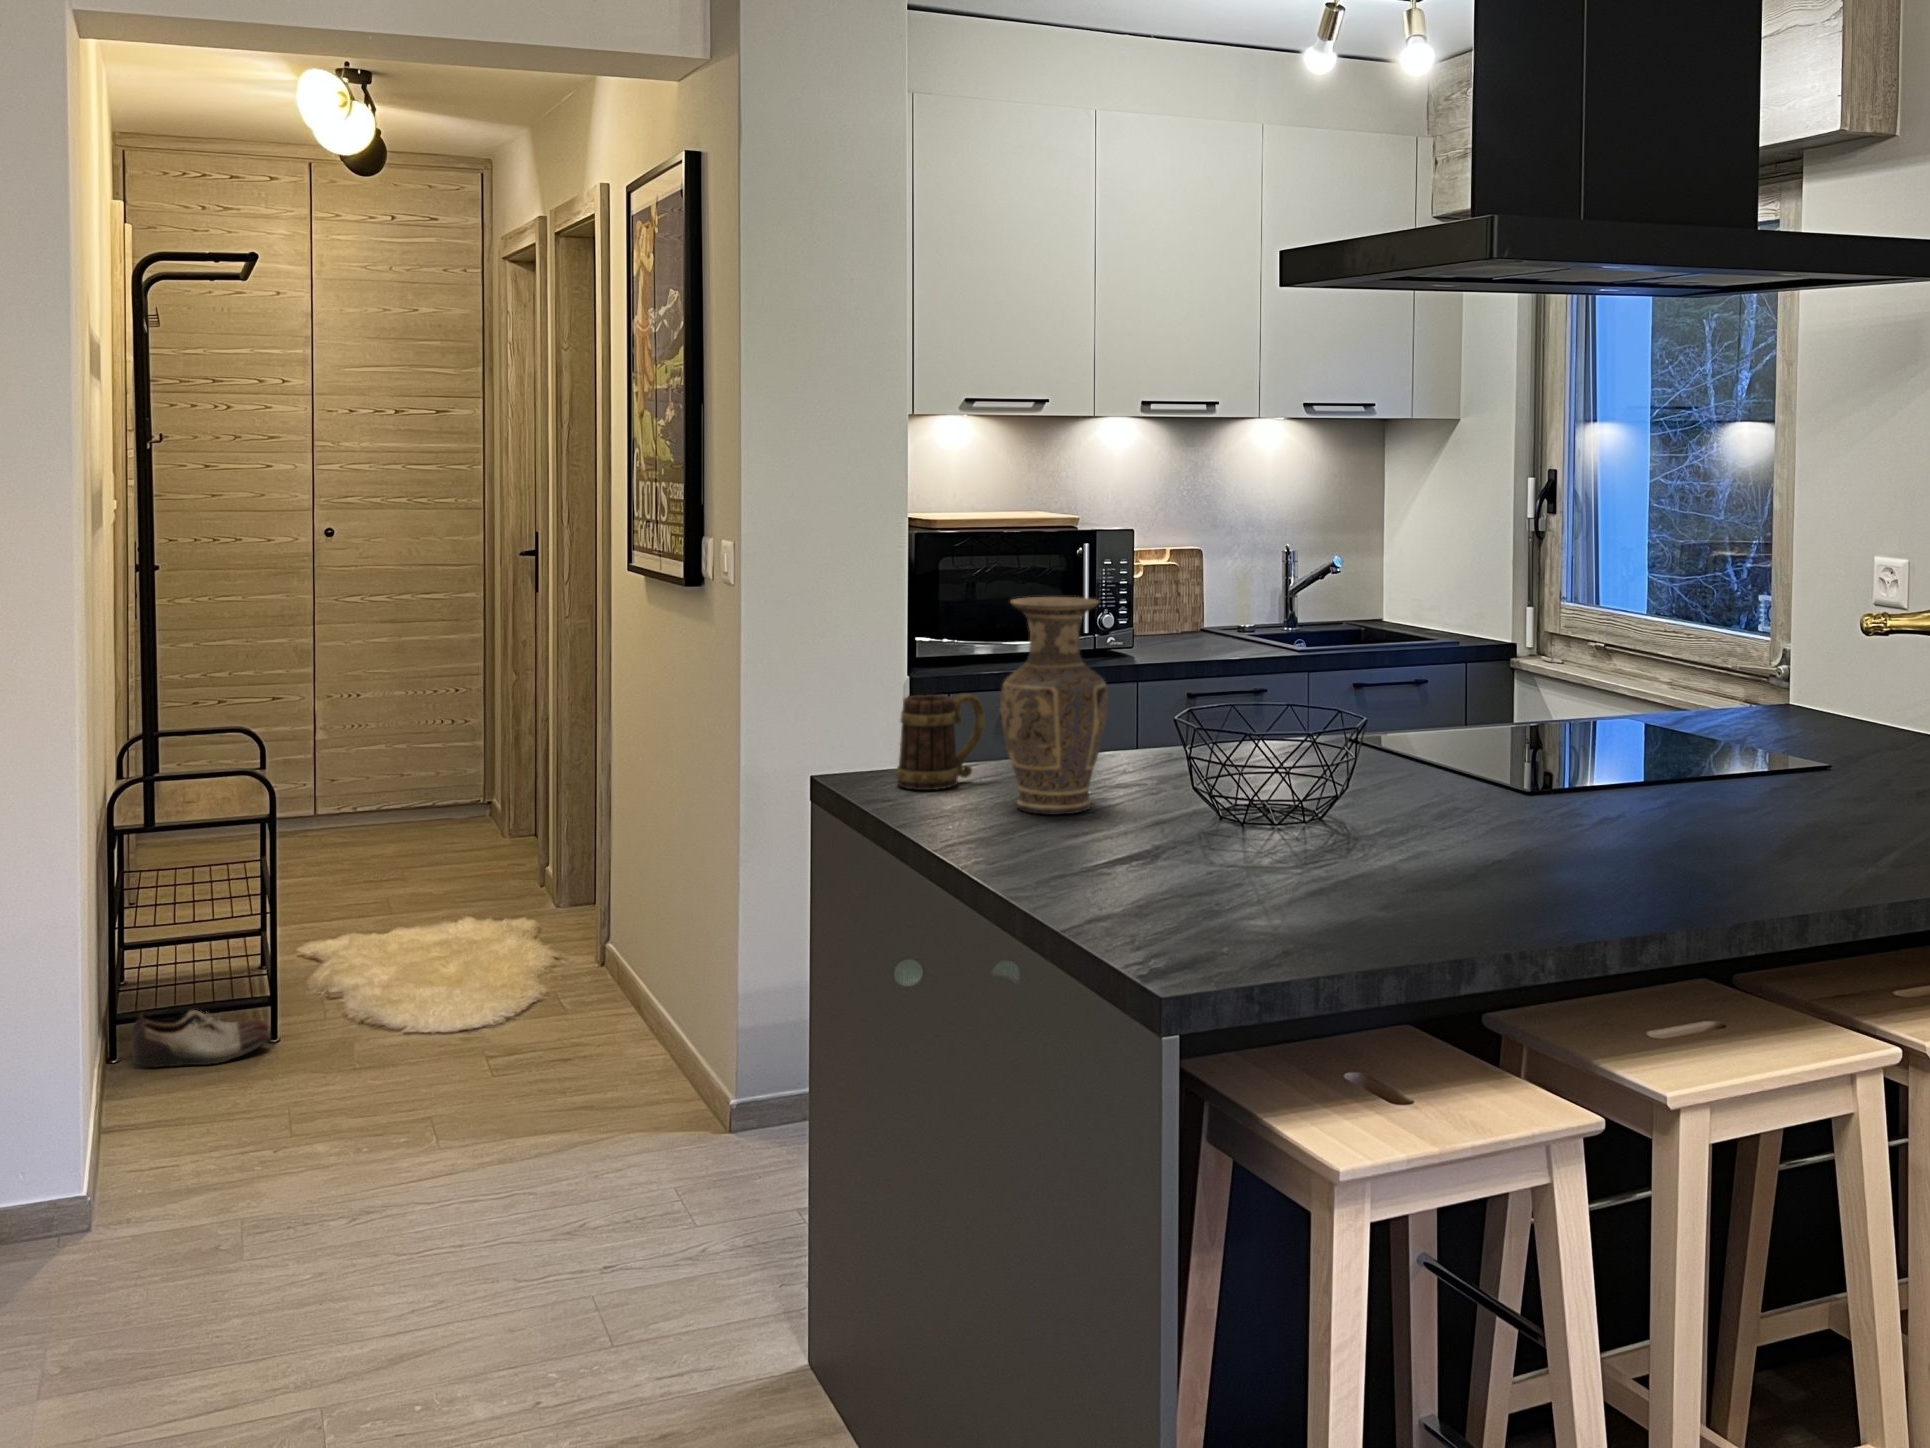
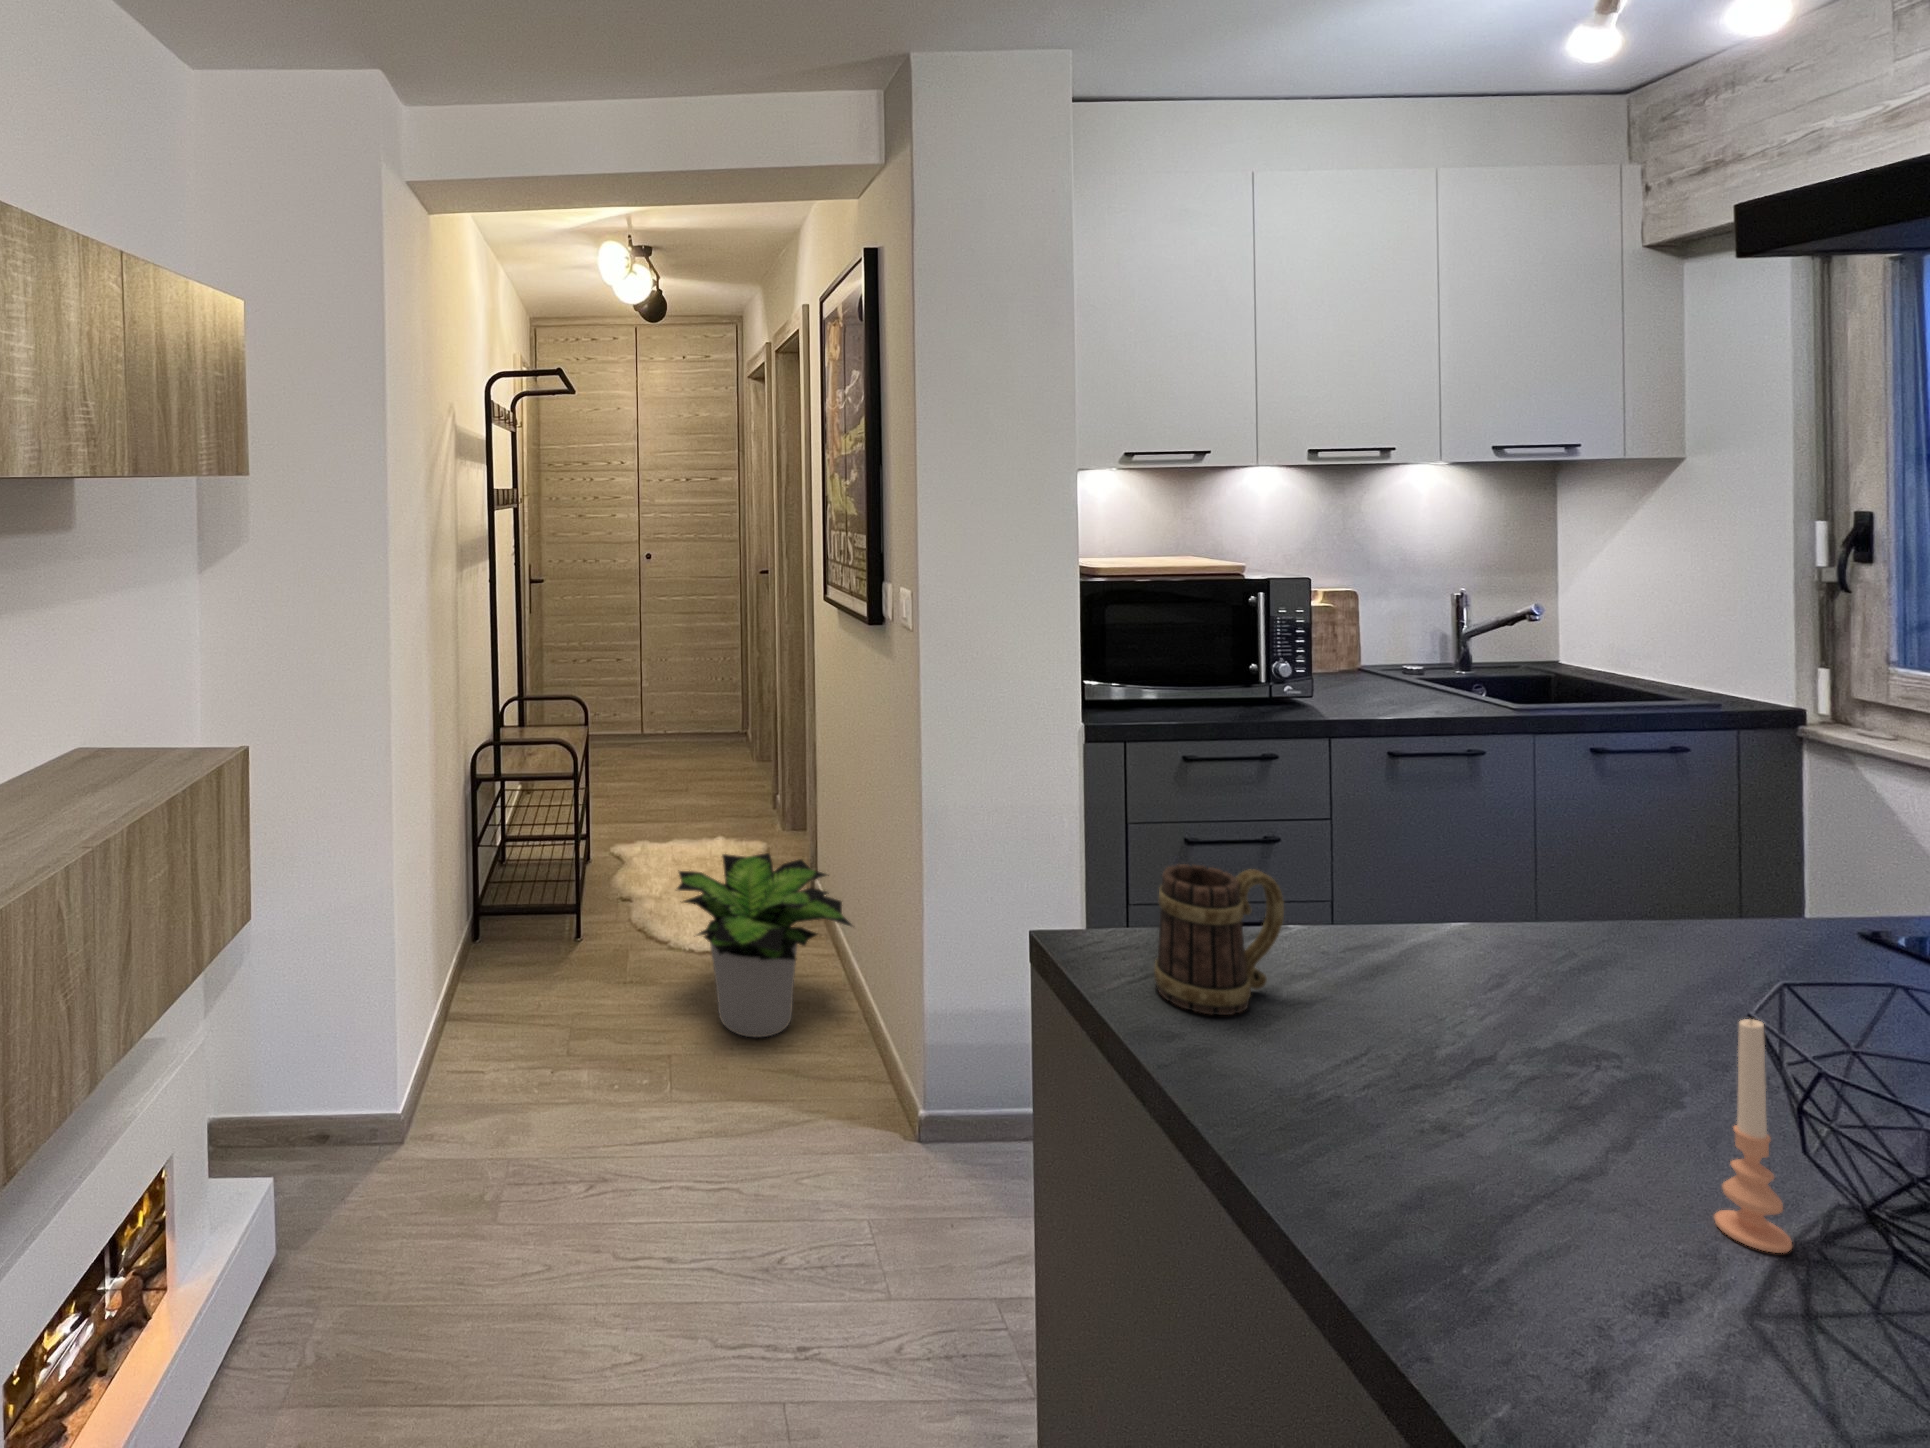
vase: present [1000,597,1108,815] -> none [1350,764,1571,1153]
candle: none [1154,705,1183,825] -> present [1714,1019,1792,1253]
potted plant: none [433,878,659,1085] -> present [677,853,852,1037]
shoe: present [131,1010,270,1067] -> none [483,916,574,966]

